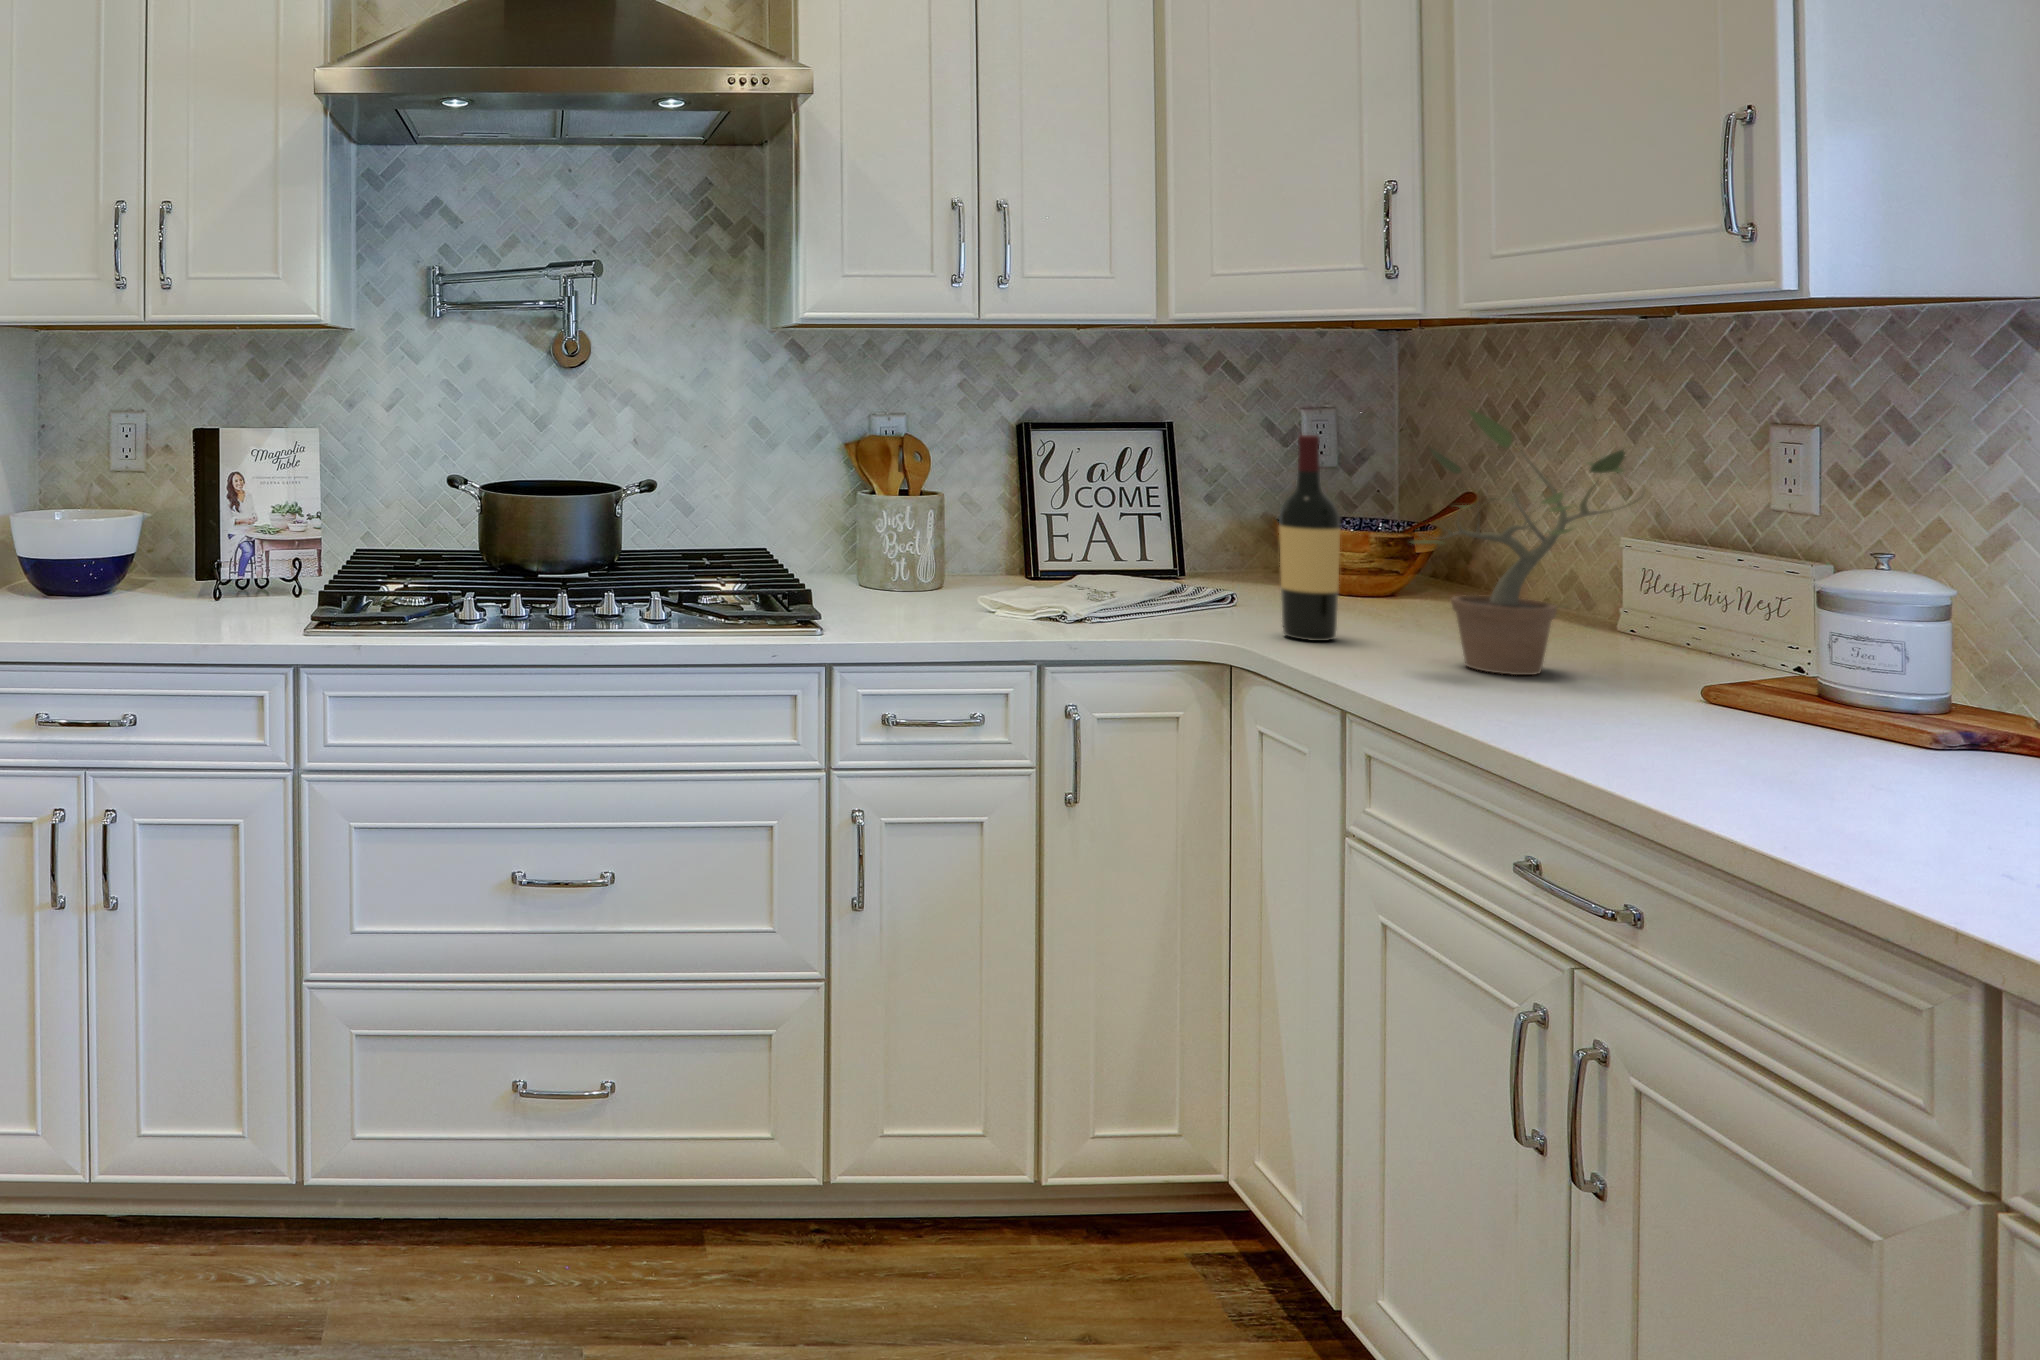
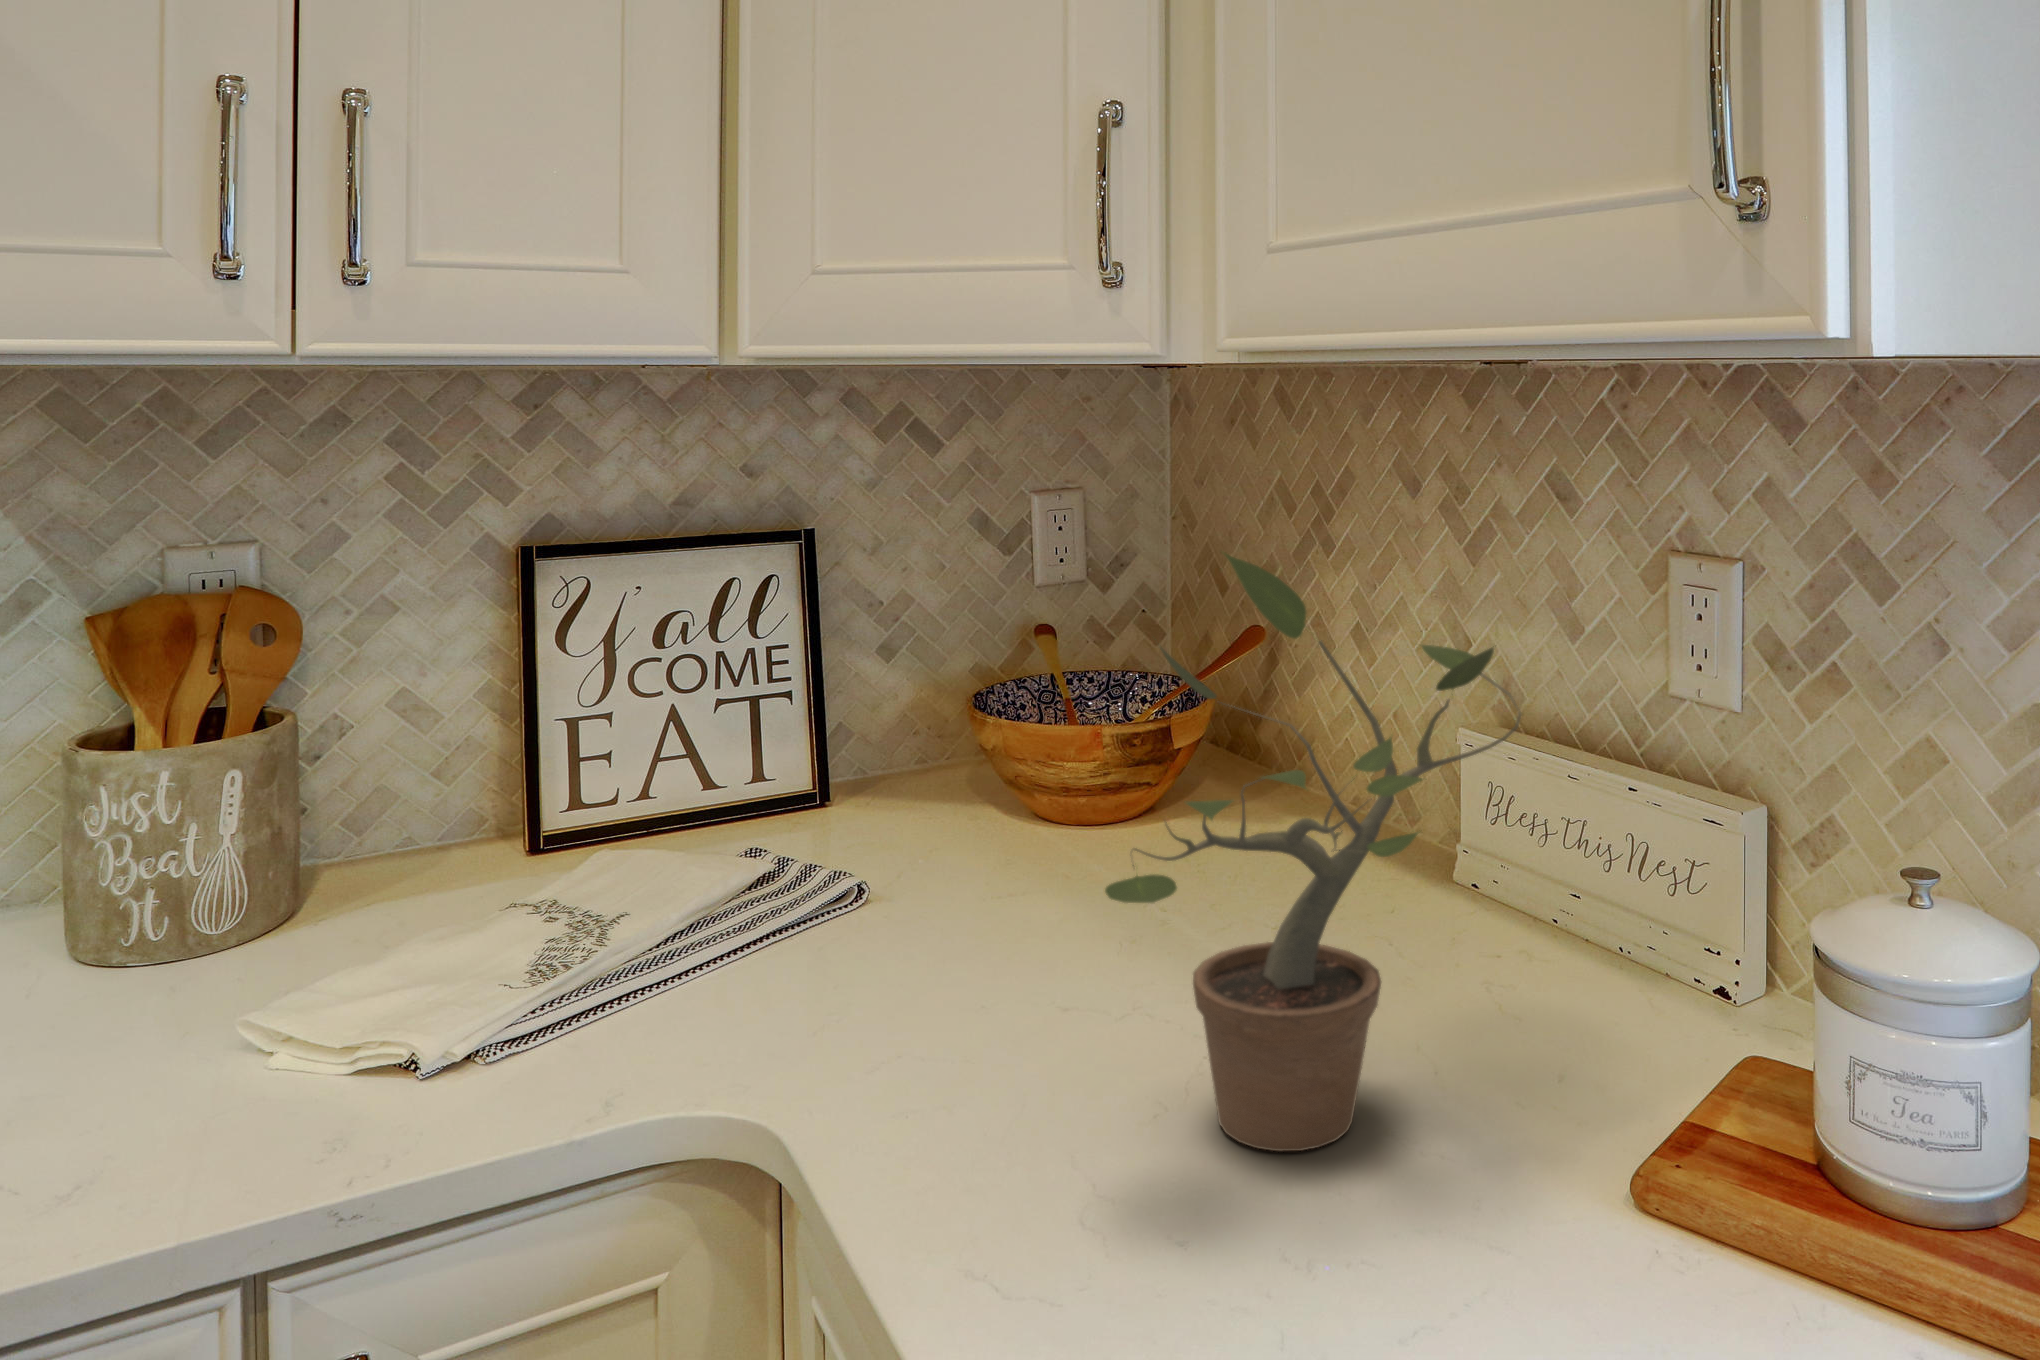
wine bottle: present [1279,435,1340,641] -> none [893,607,1009,1056]

